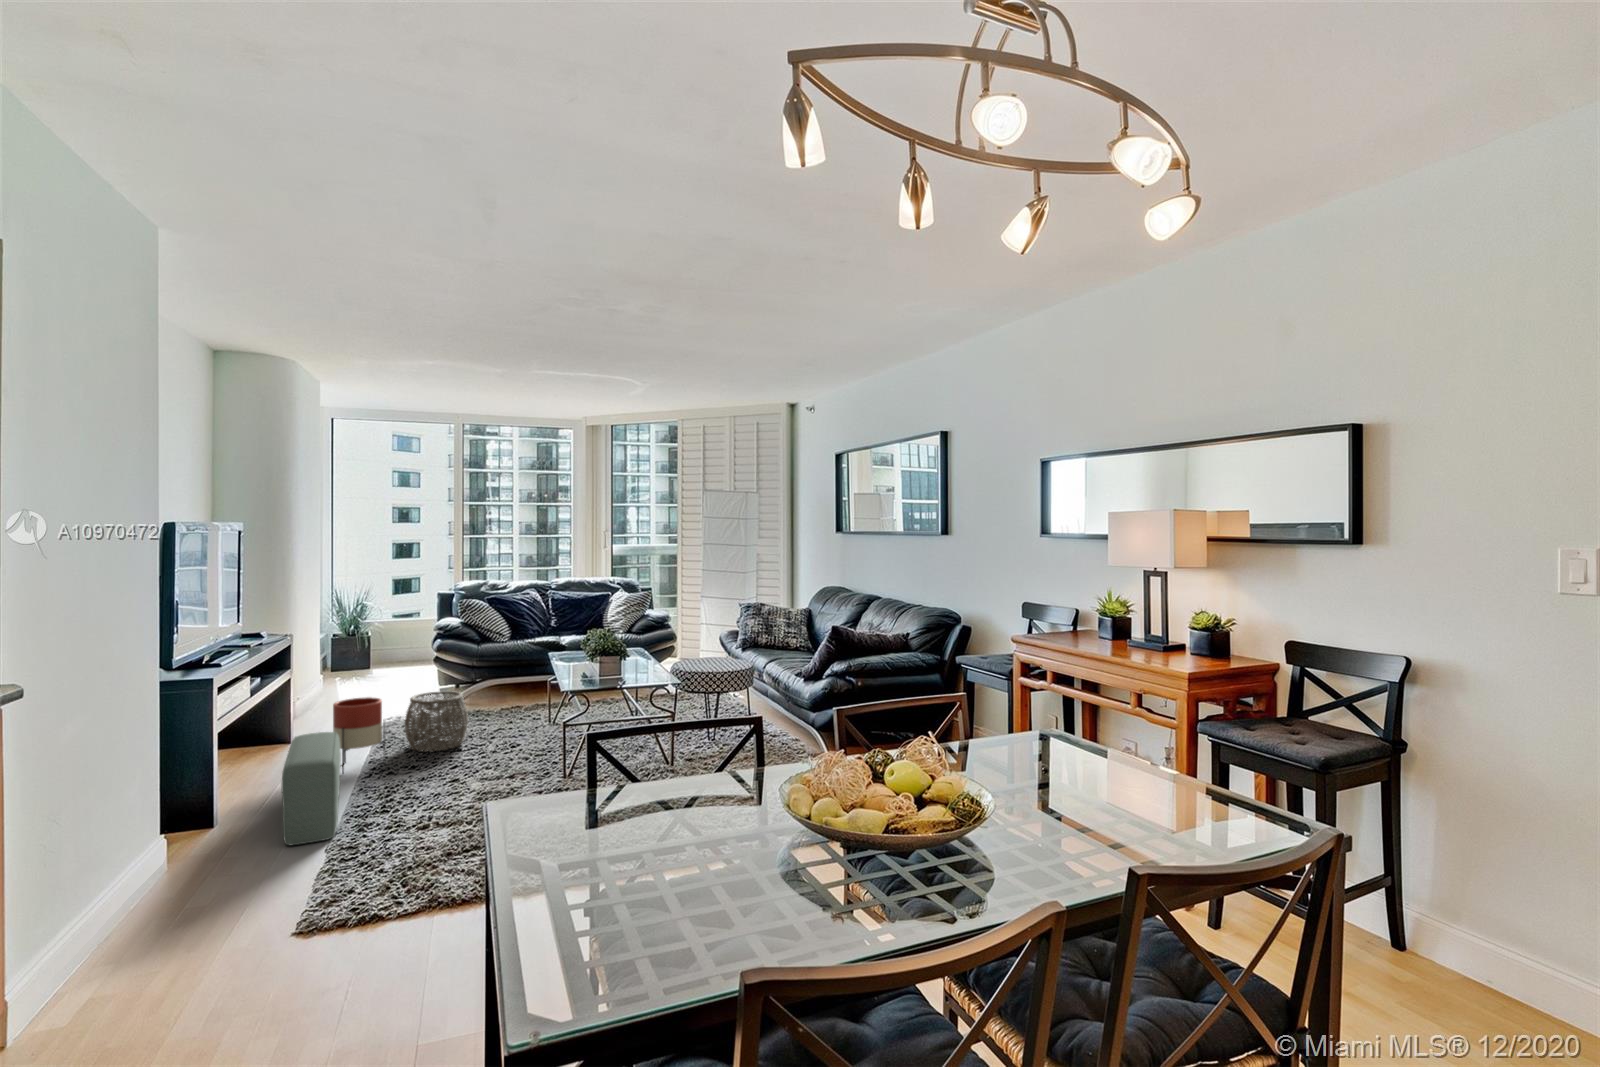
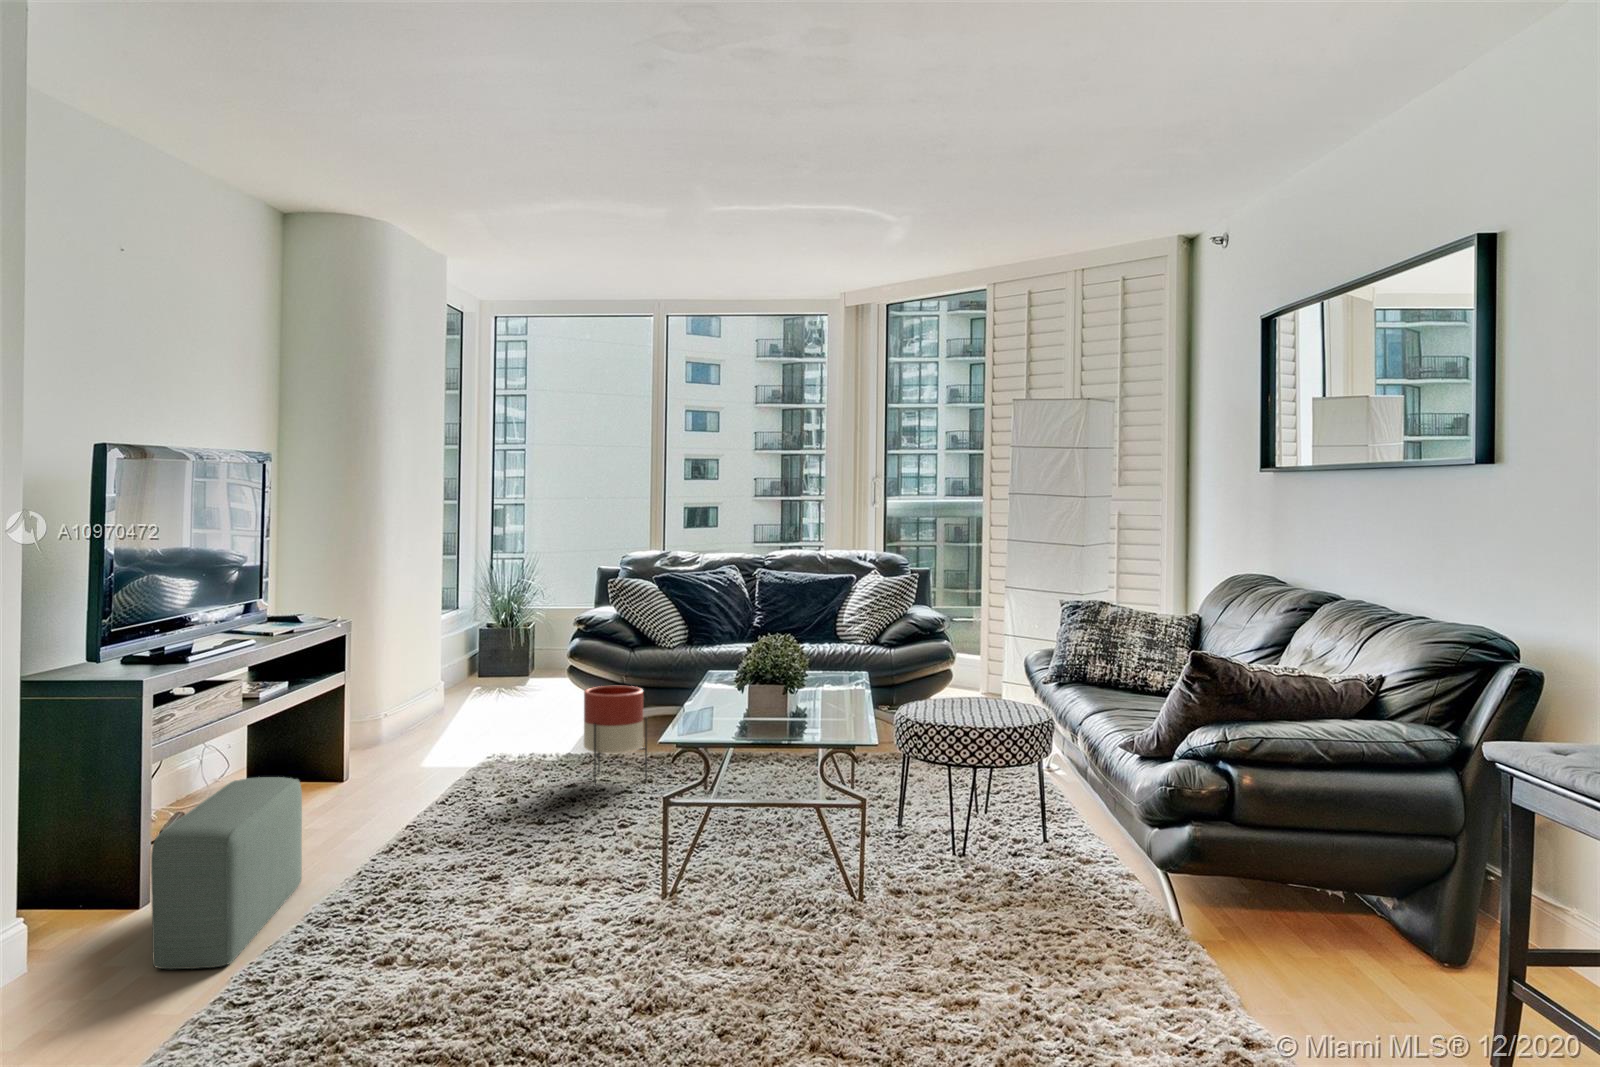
woven basket: present [404,691,468,752] -> none [453,722,554,823]
planter: present [333,697,385,773] -> present [583,686,647,786]

